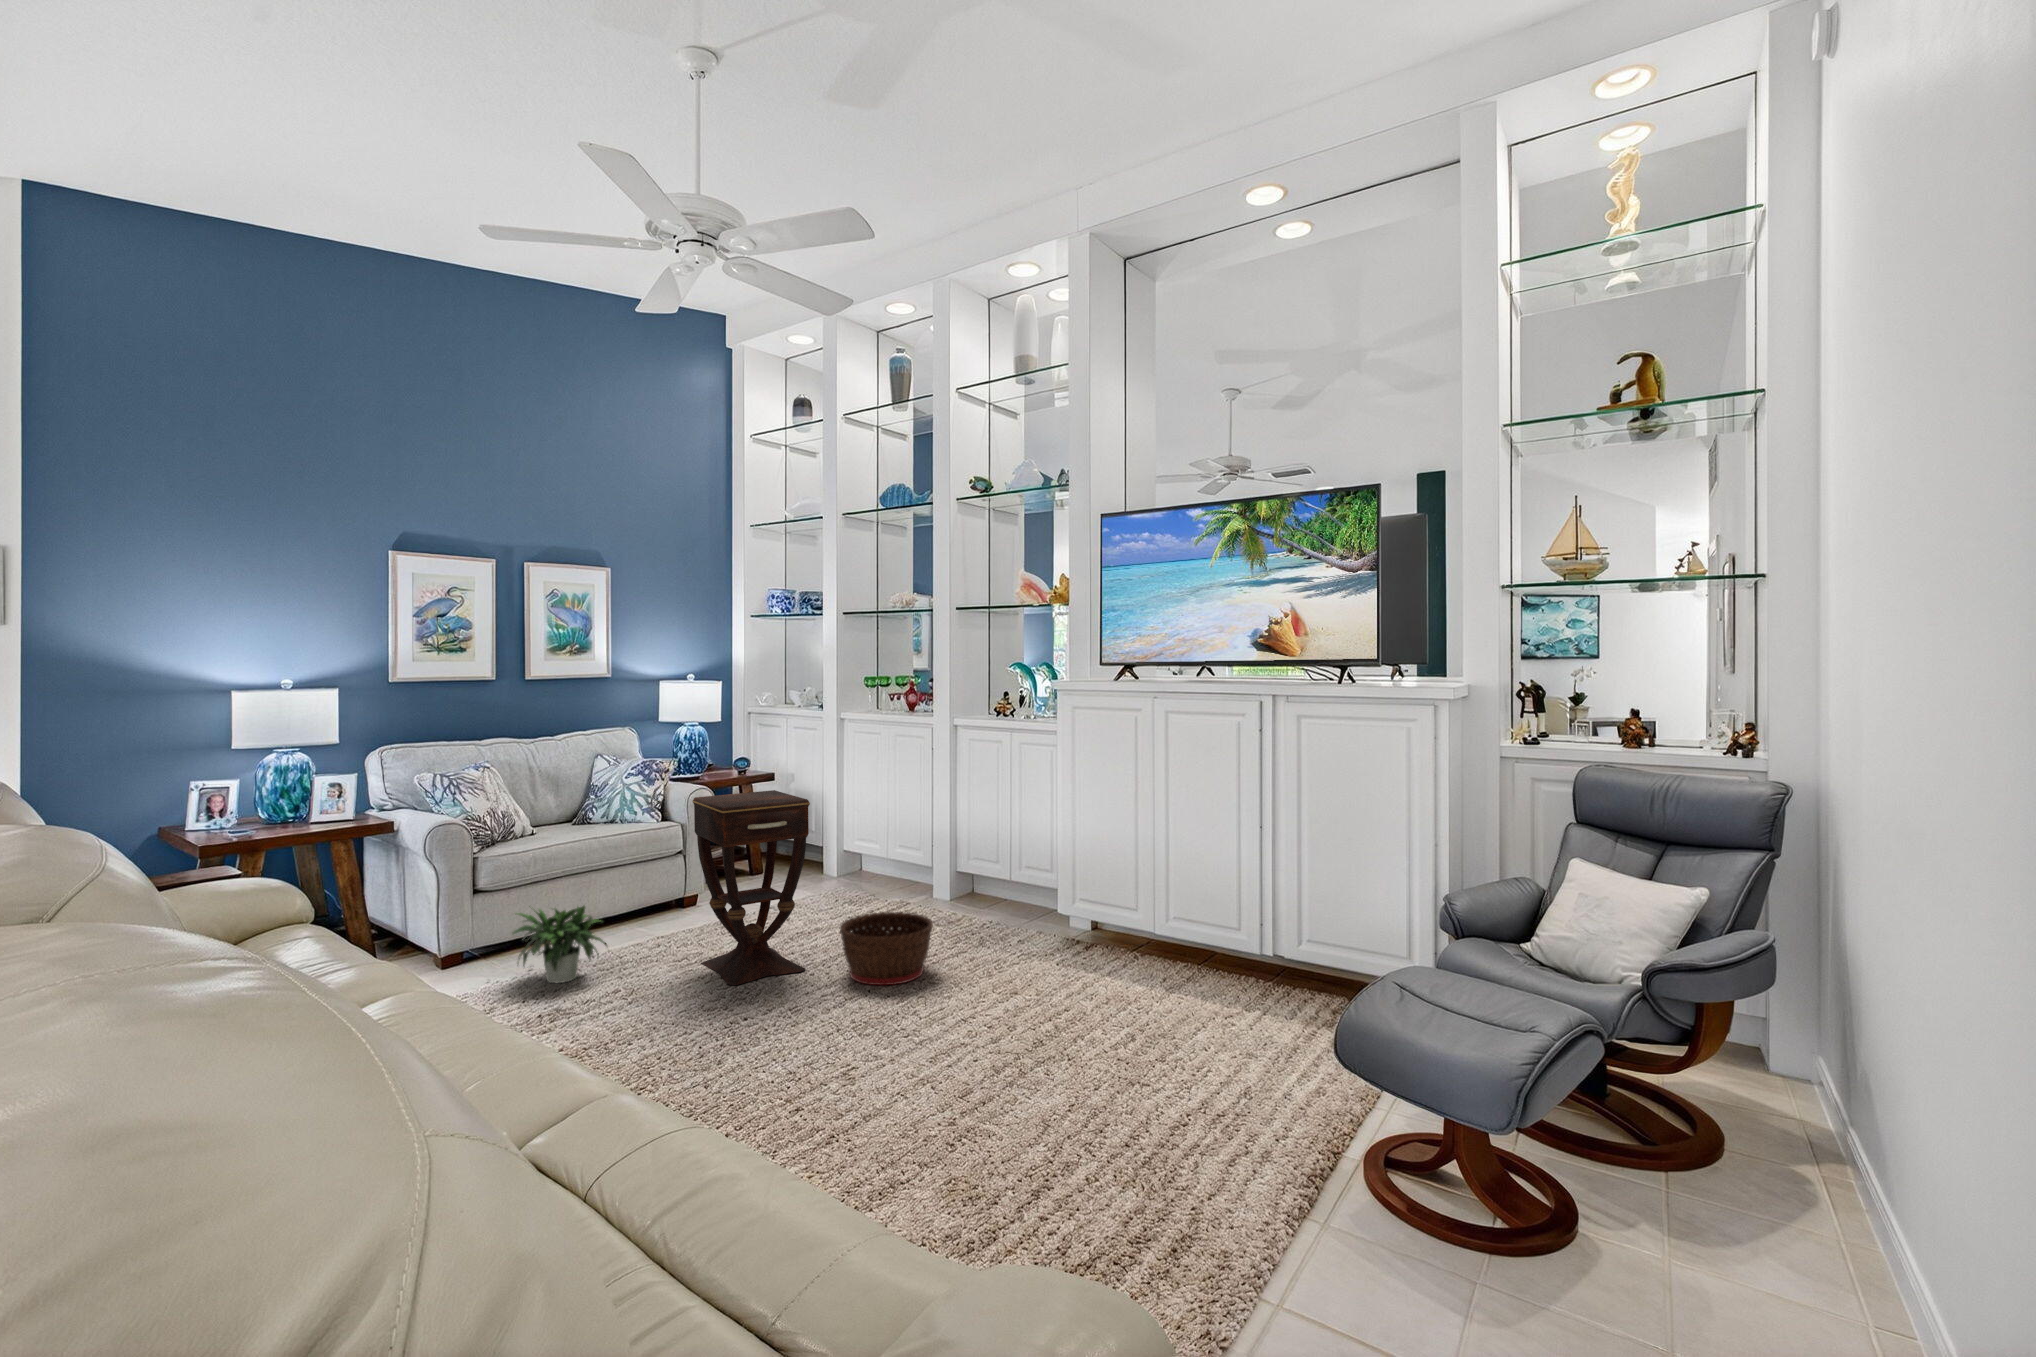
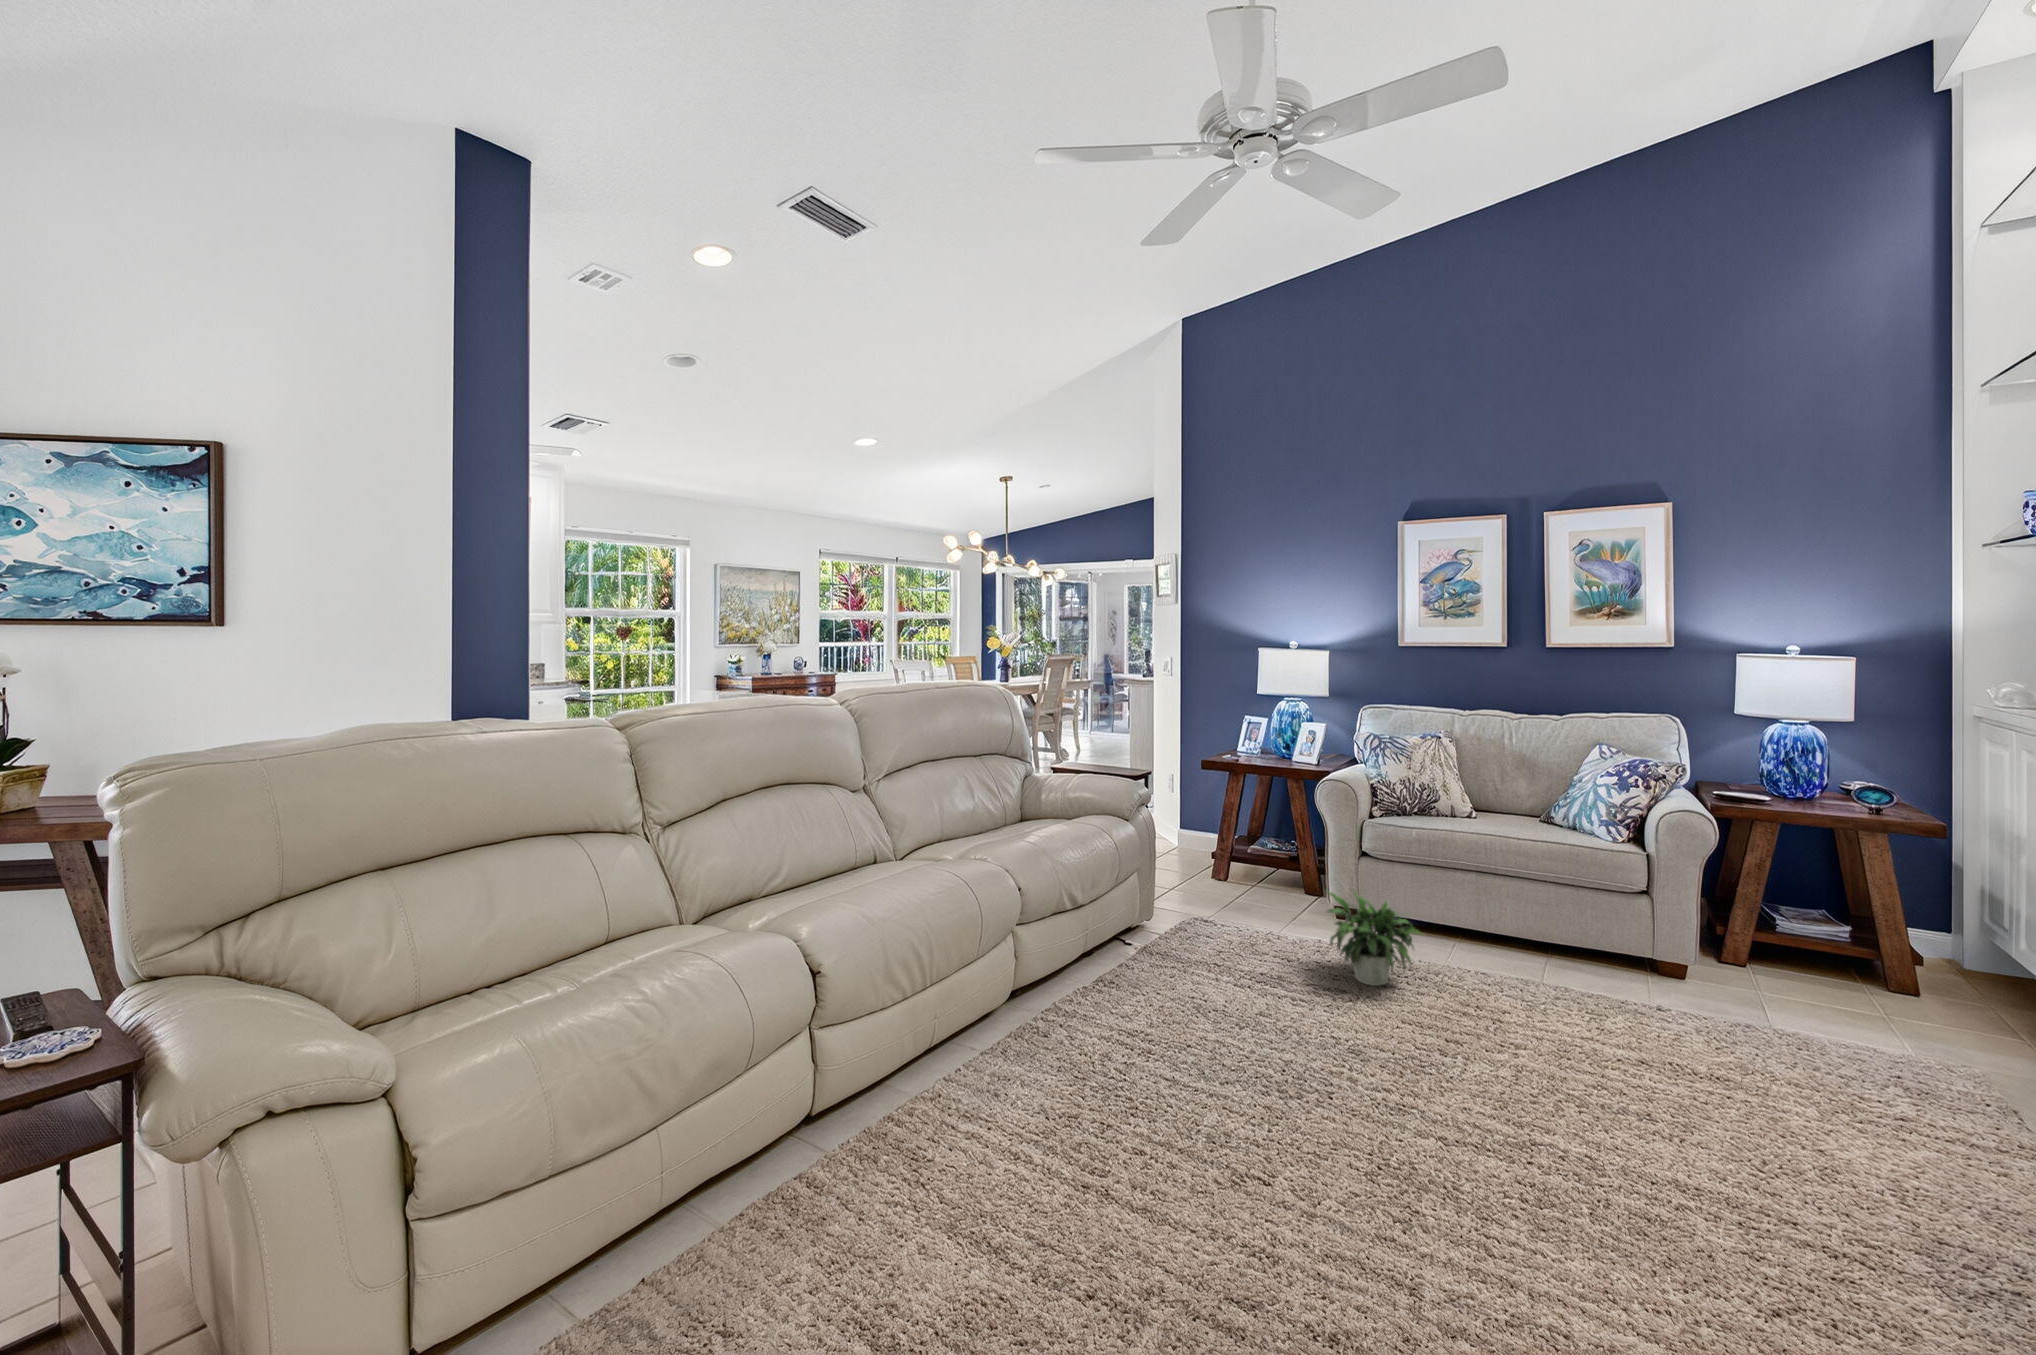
side table: present [693,790,810,985] -> none [1499,817,1679,1133]
basket: present [840,912,933,985] -> none [1675,1091,1921,1287]

